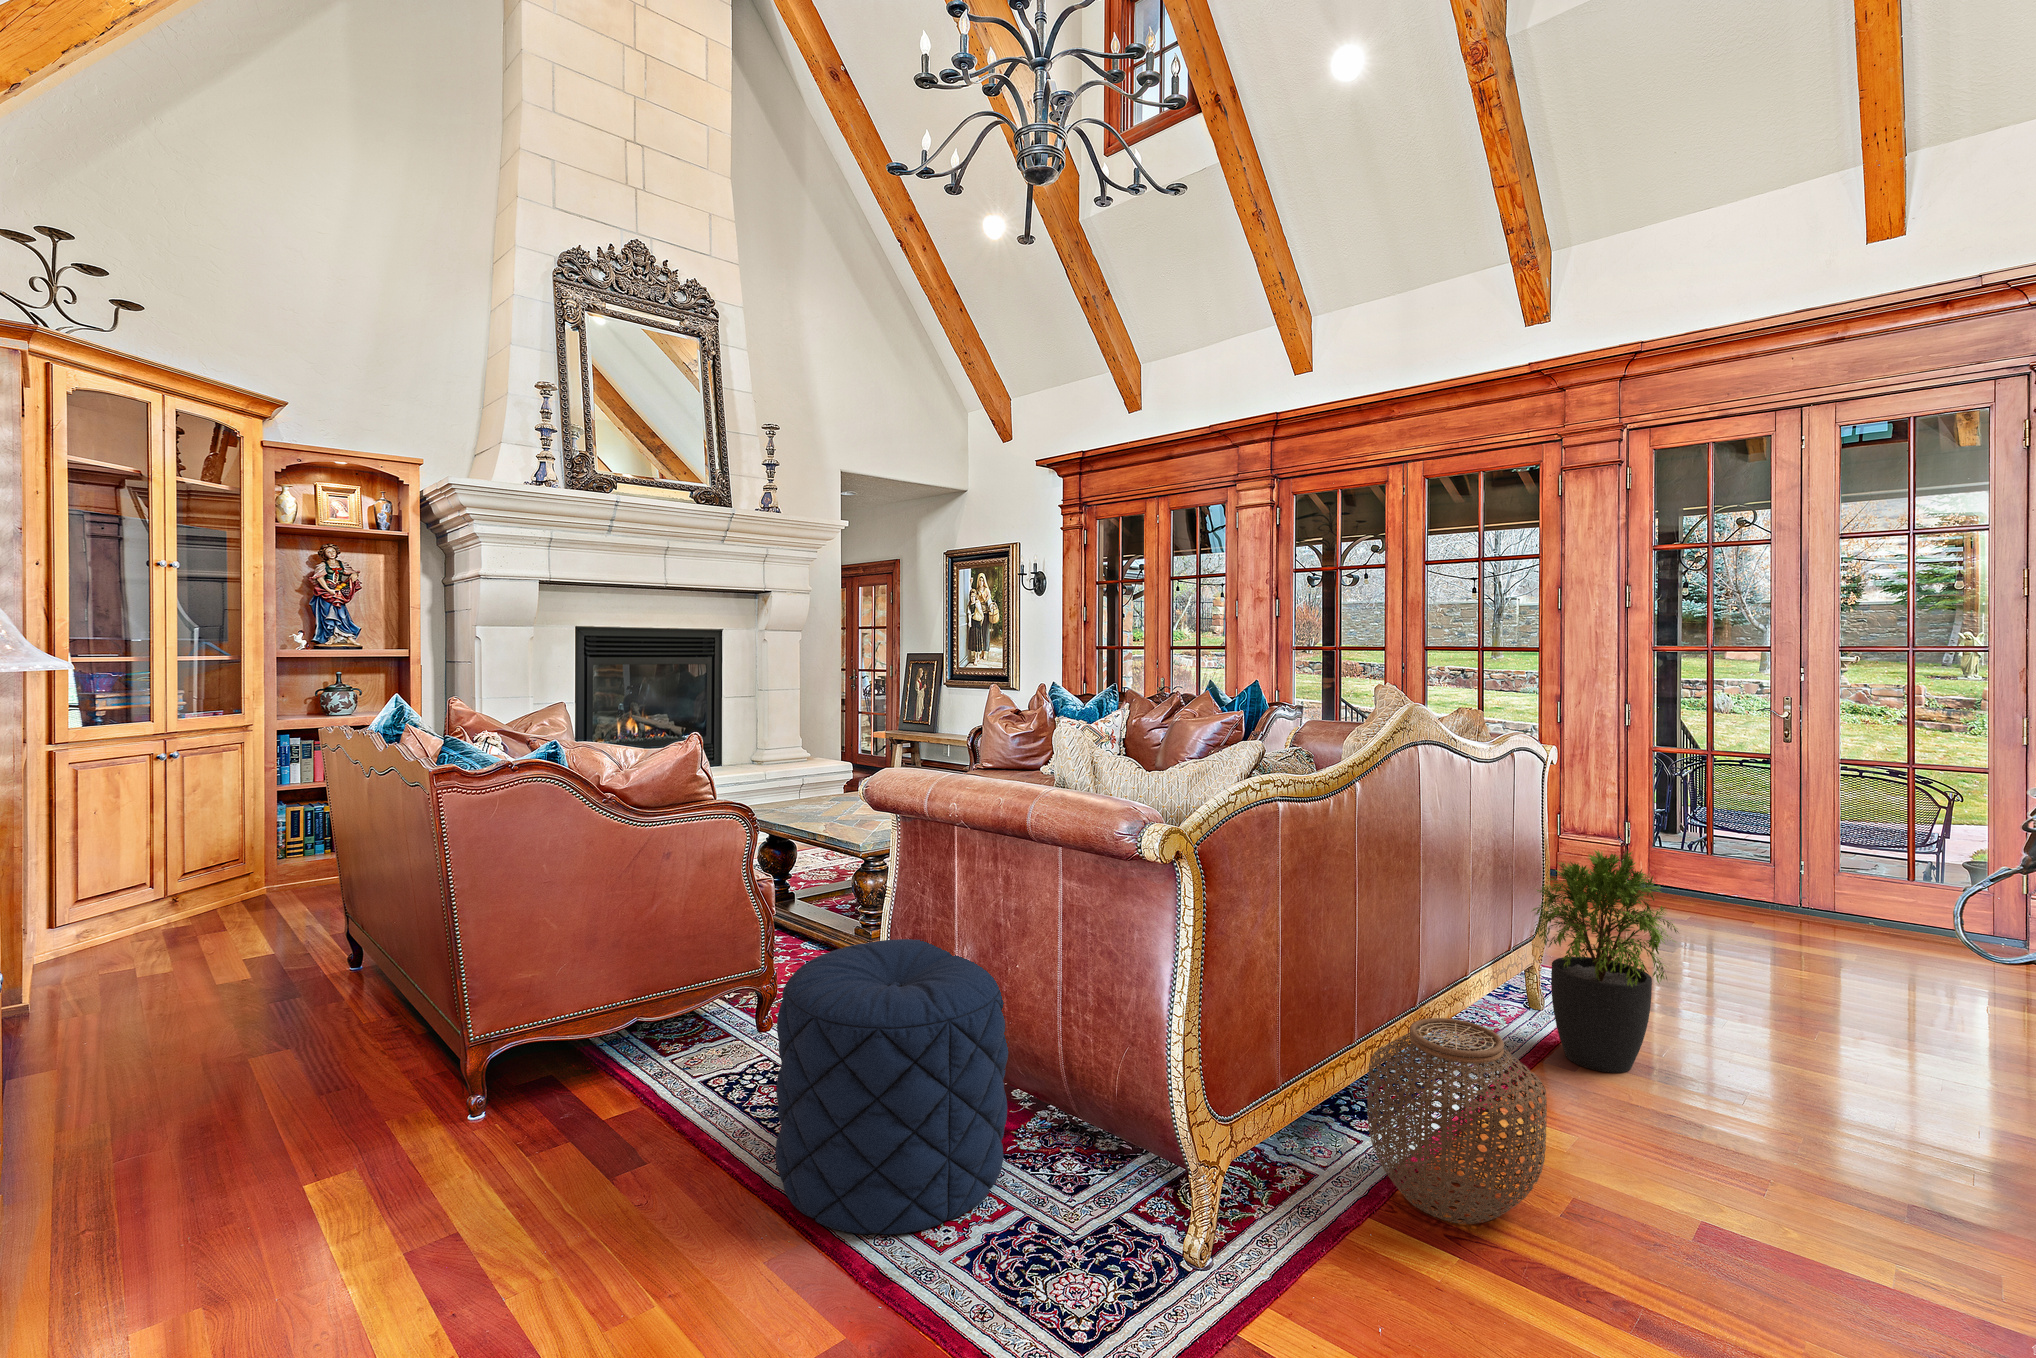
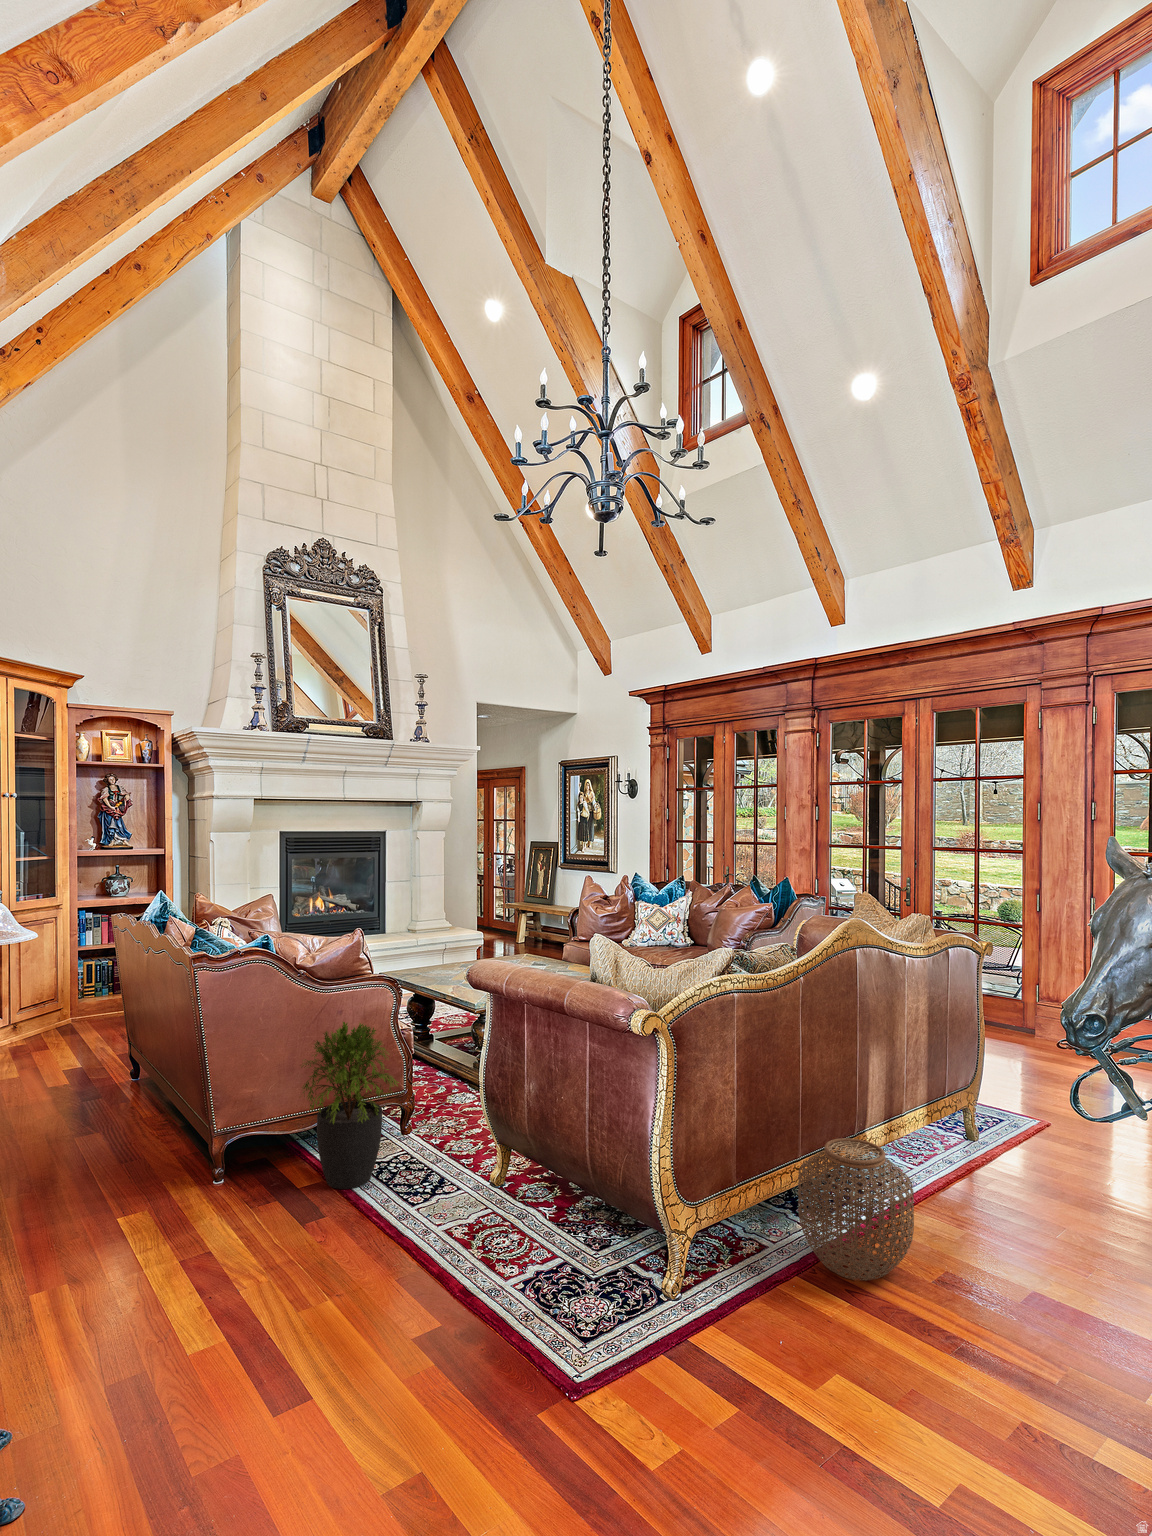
potted plant: present [1532,850,1678,1073] -> present [301,1022,399,1189]
pouf: present [775,939,1009,1235] -> none [407,1074,559,1269]

